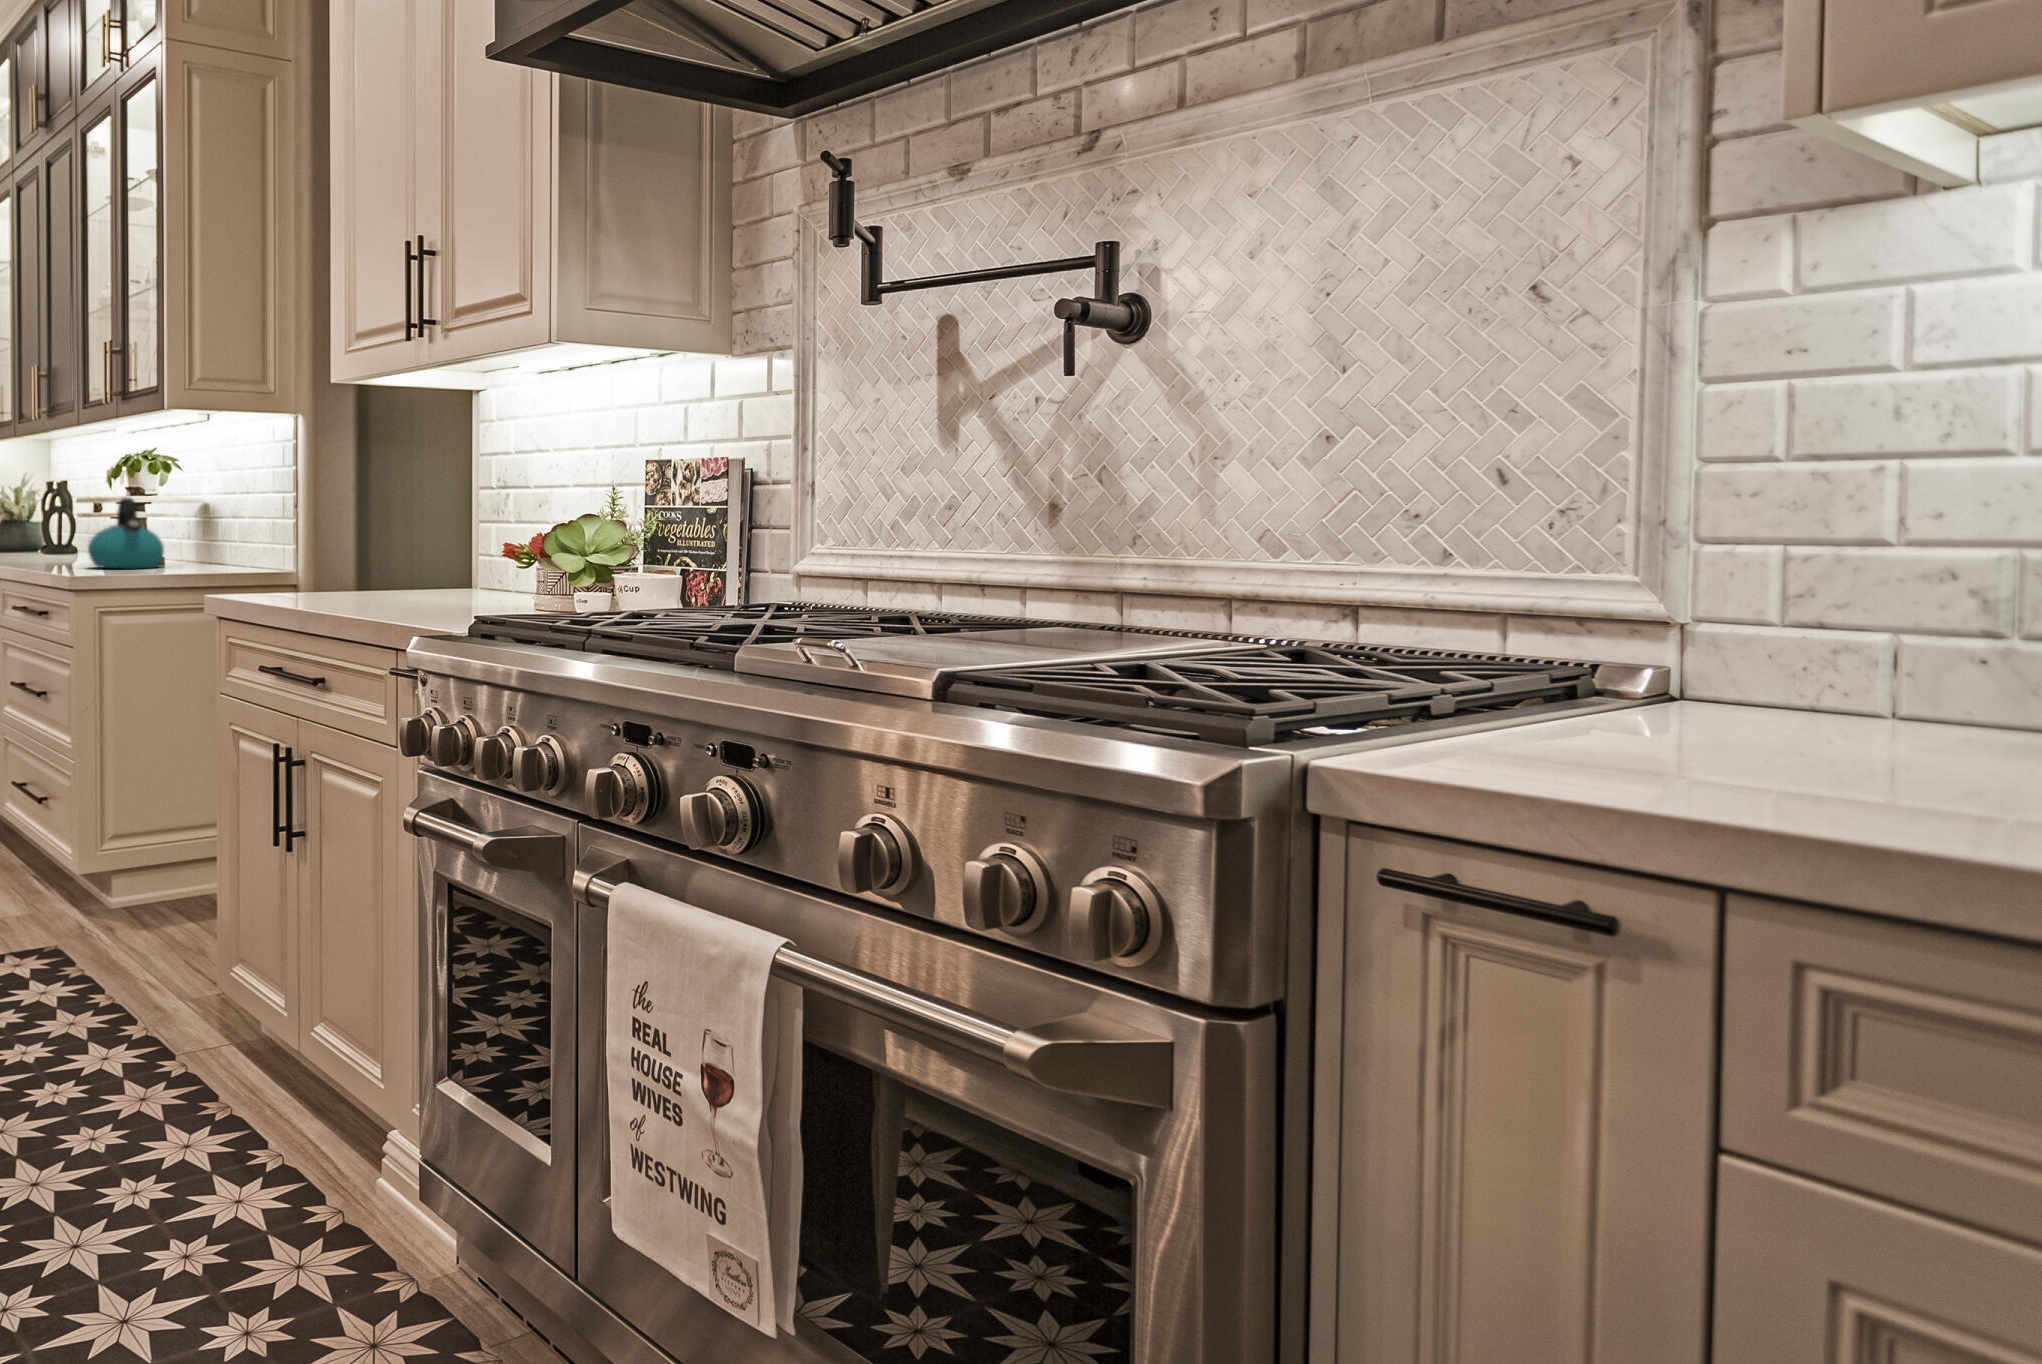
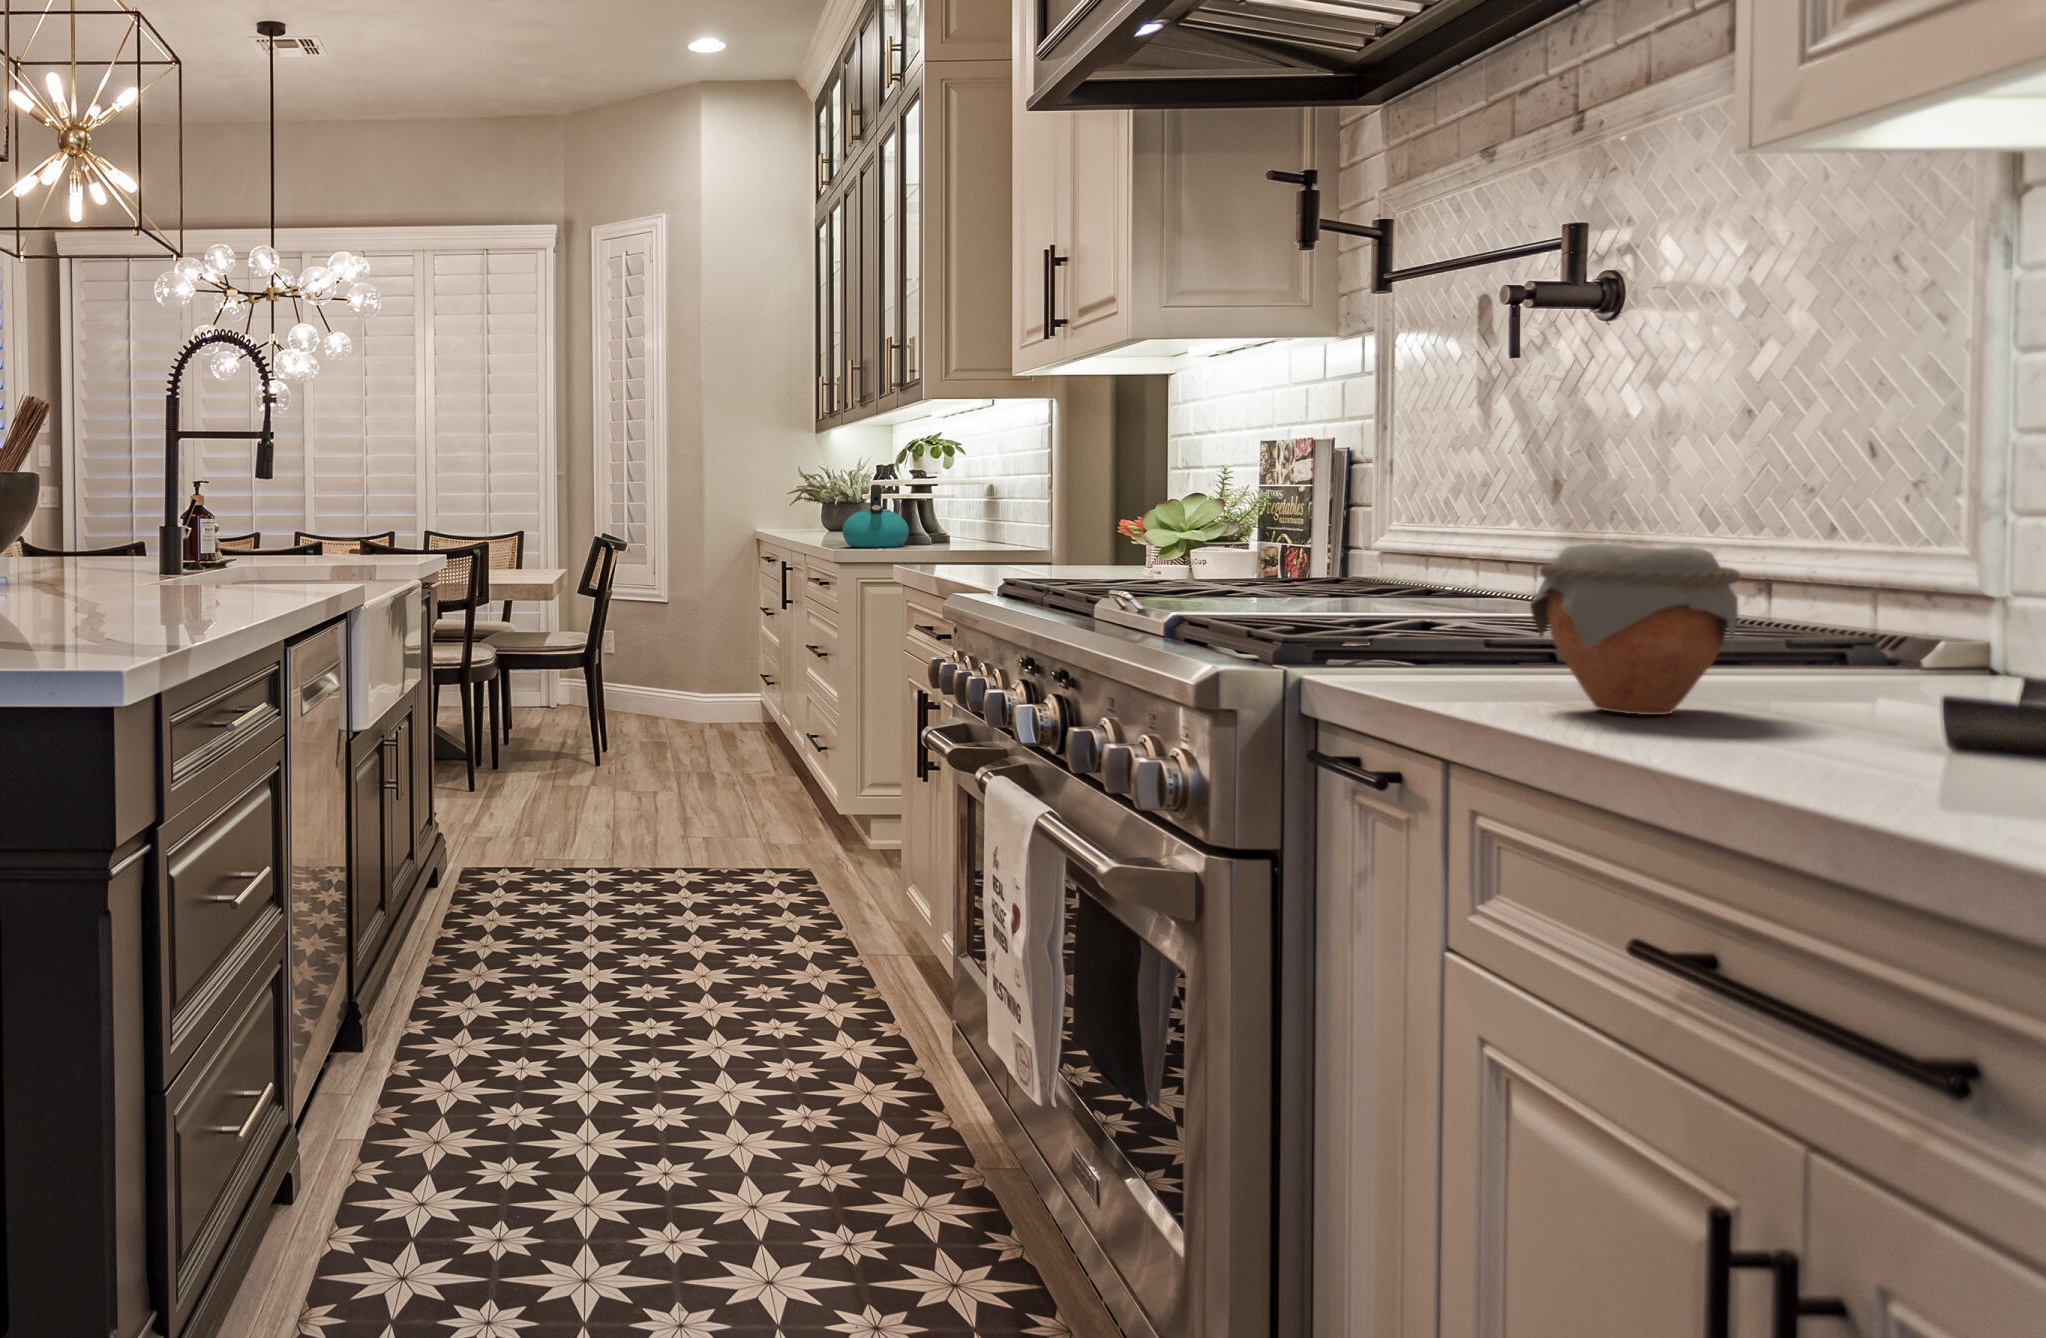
jar: none [1682,581,1982,789] -> present [1530,544,1740,715]

